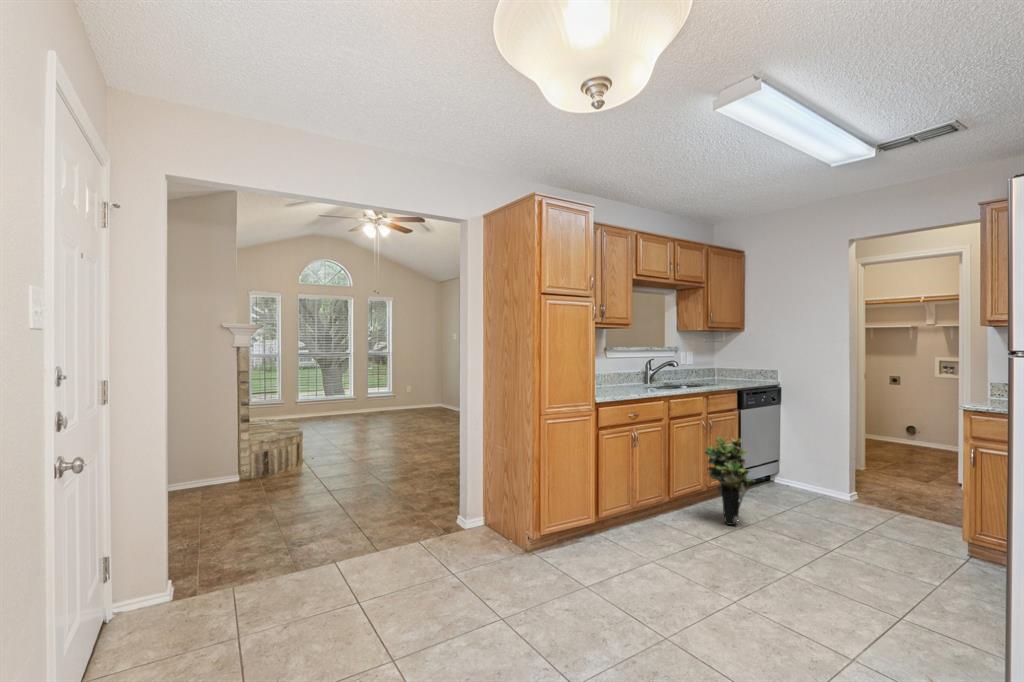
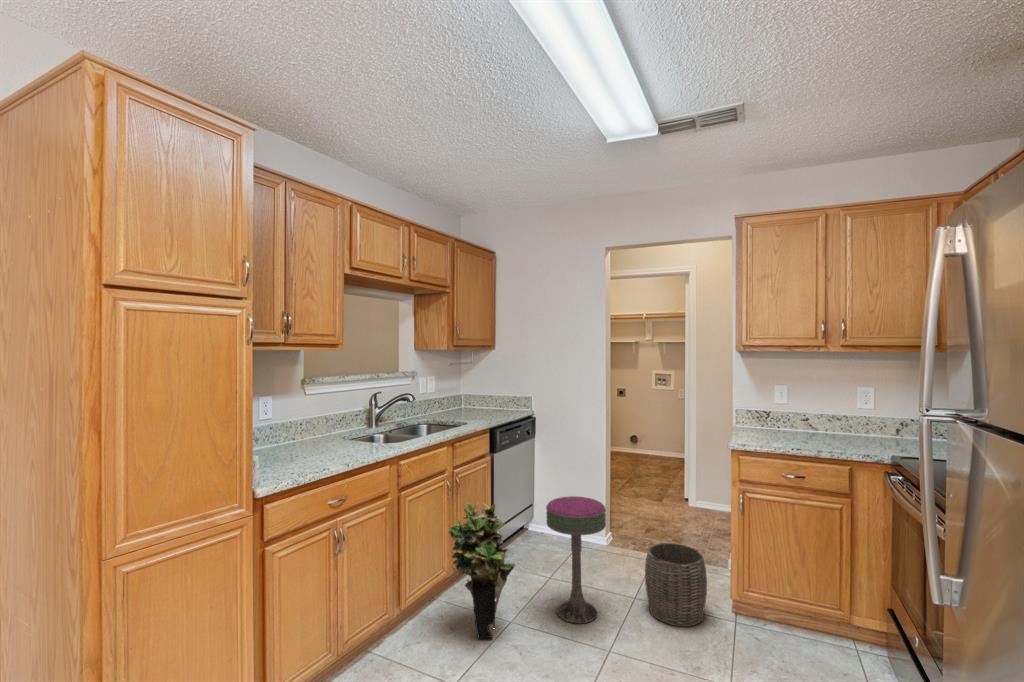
bar stool: none [783,441,835,533] -> present [546,496,606,623]
woven basket: none [874,488,937,552] -> present [645,543,707,627]

